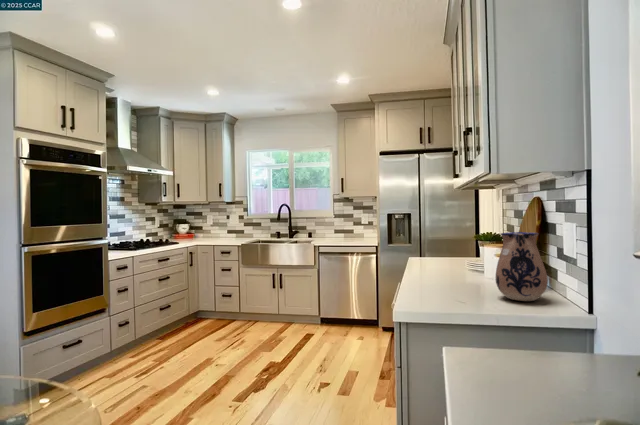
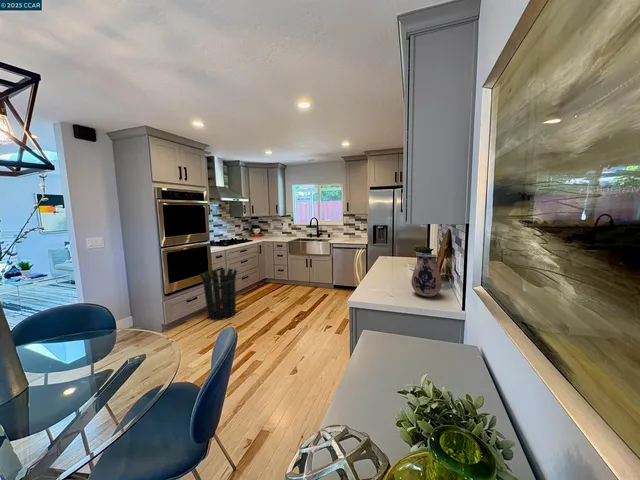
waste bin: none [86,288,158,384] -> present [200,269,237,320]

